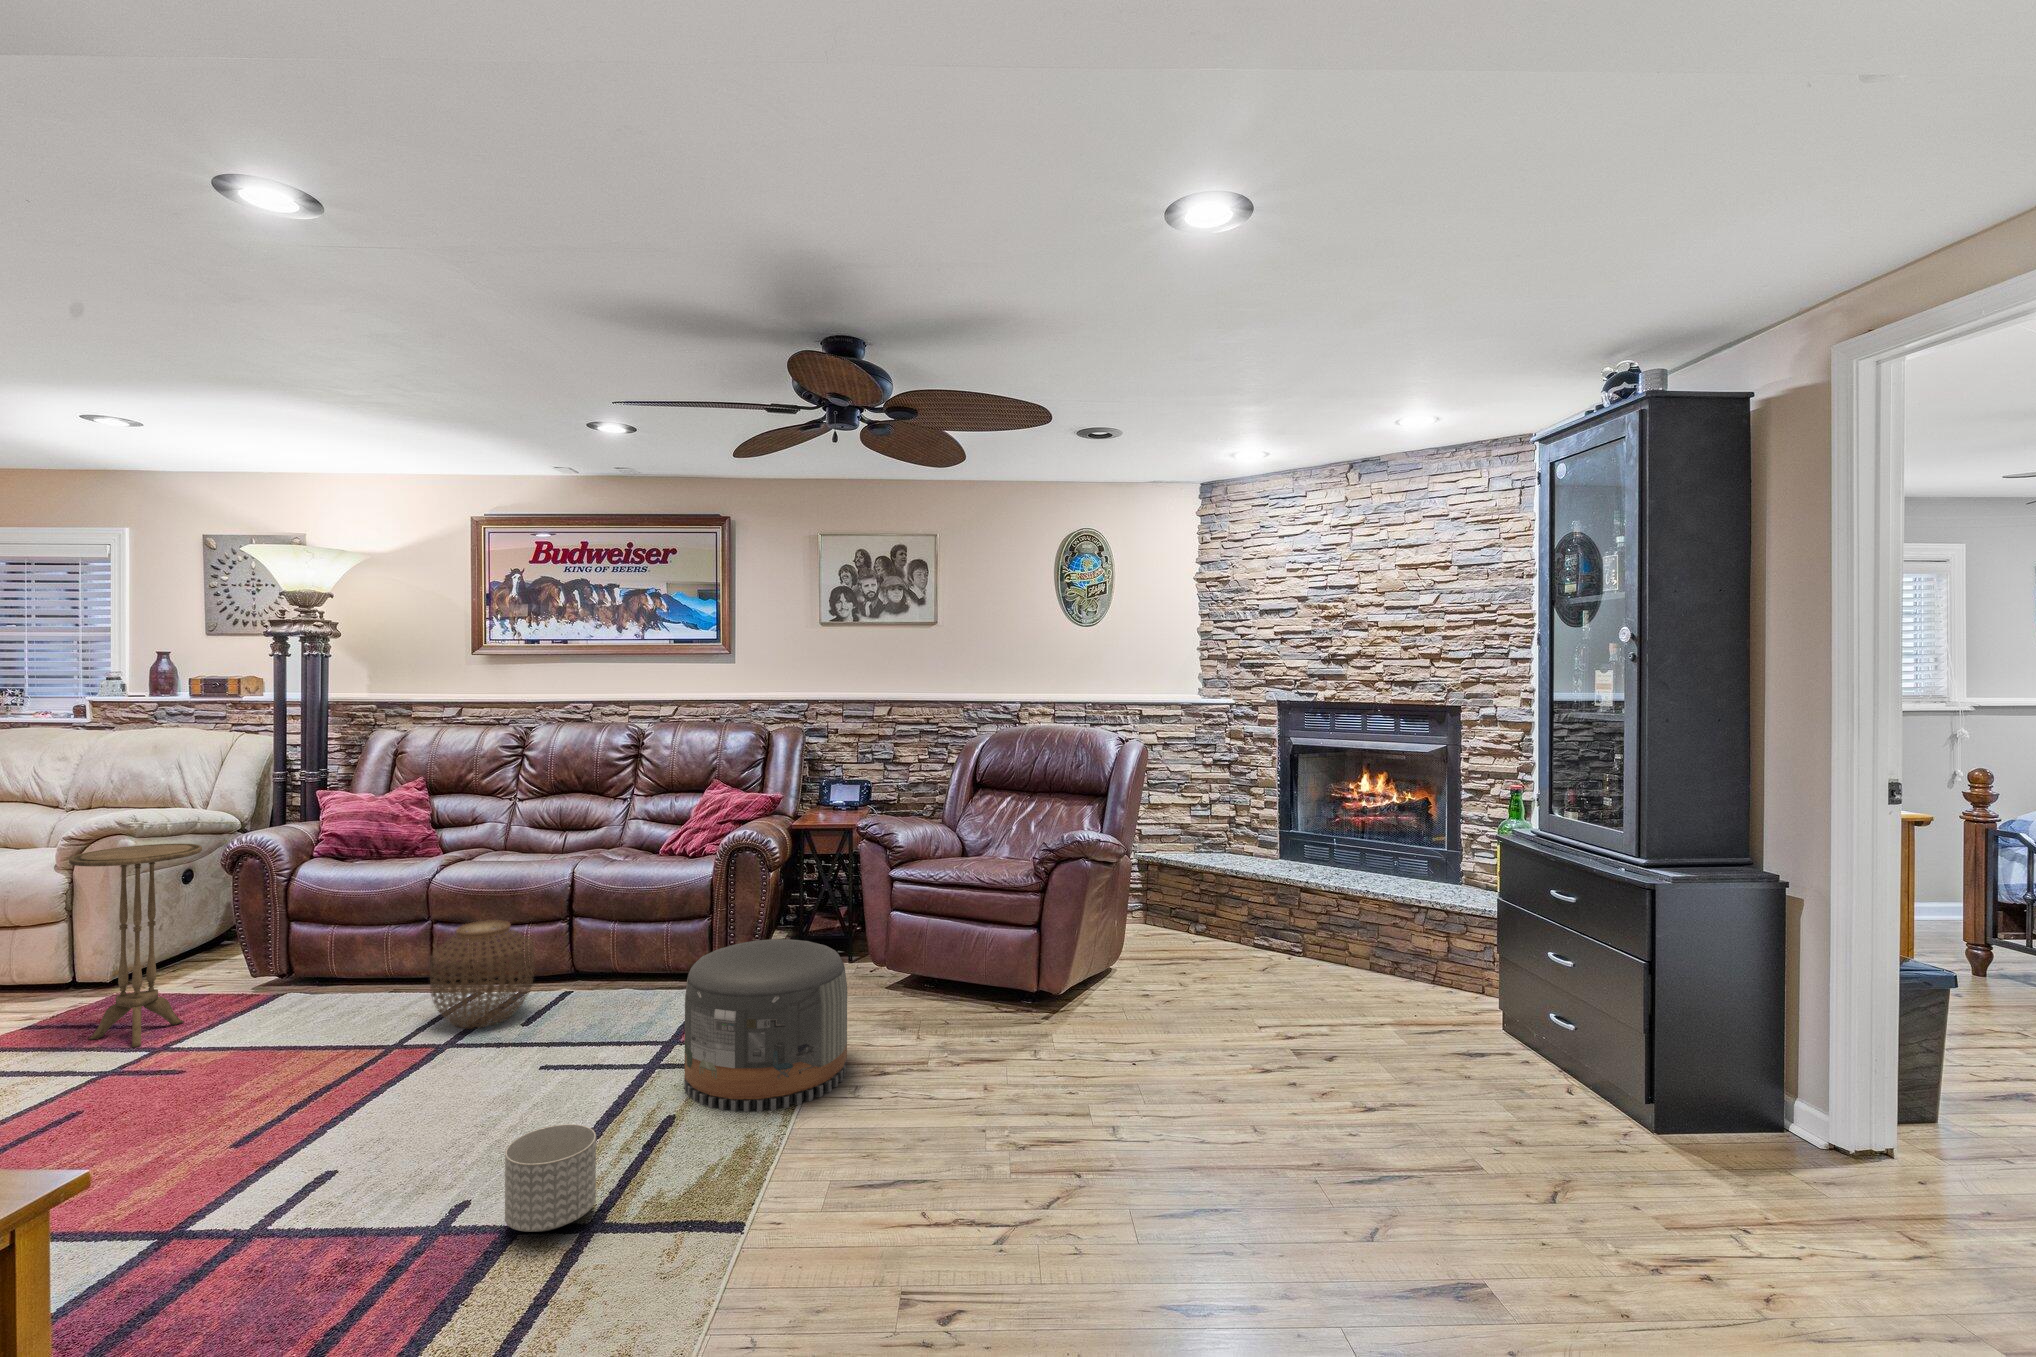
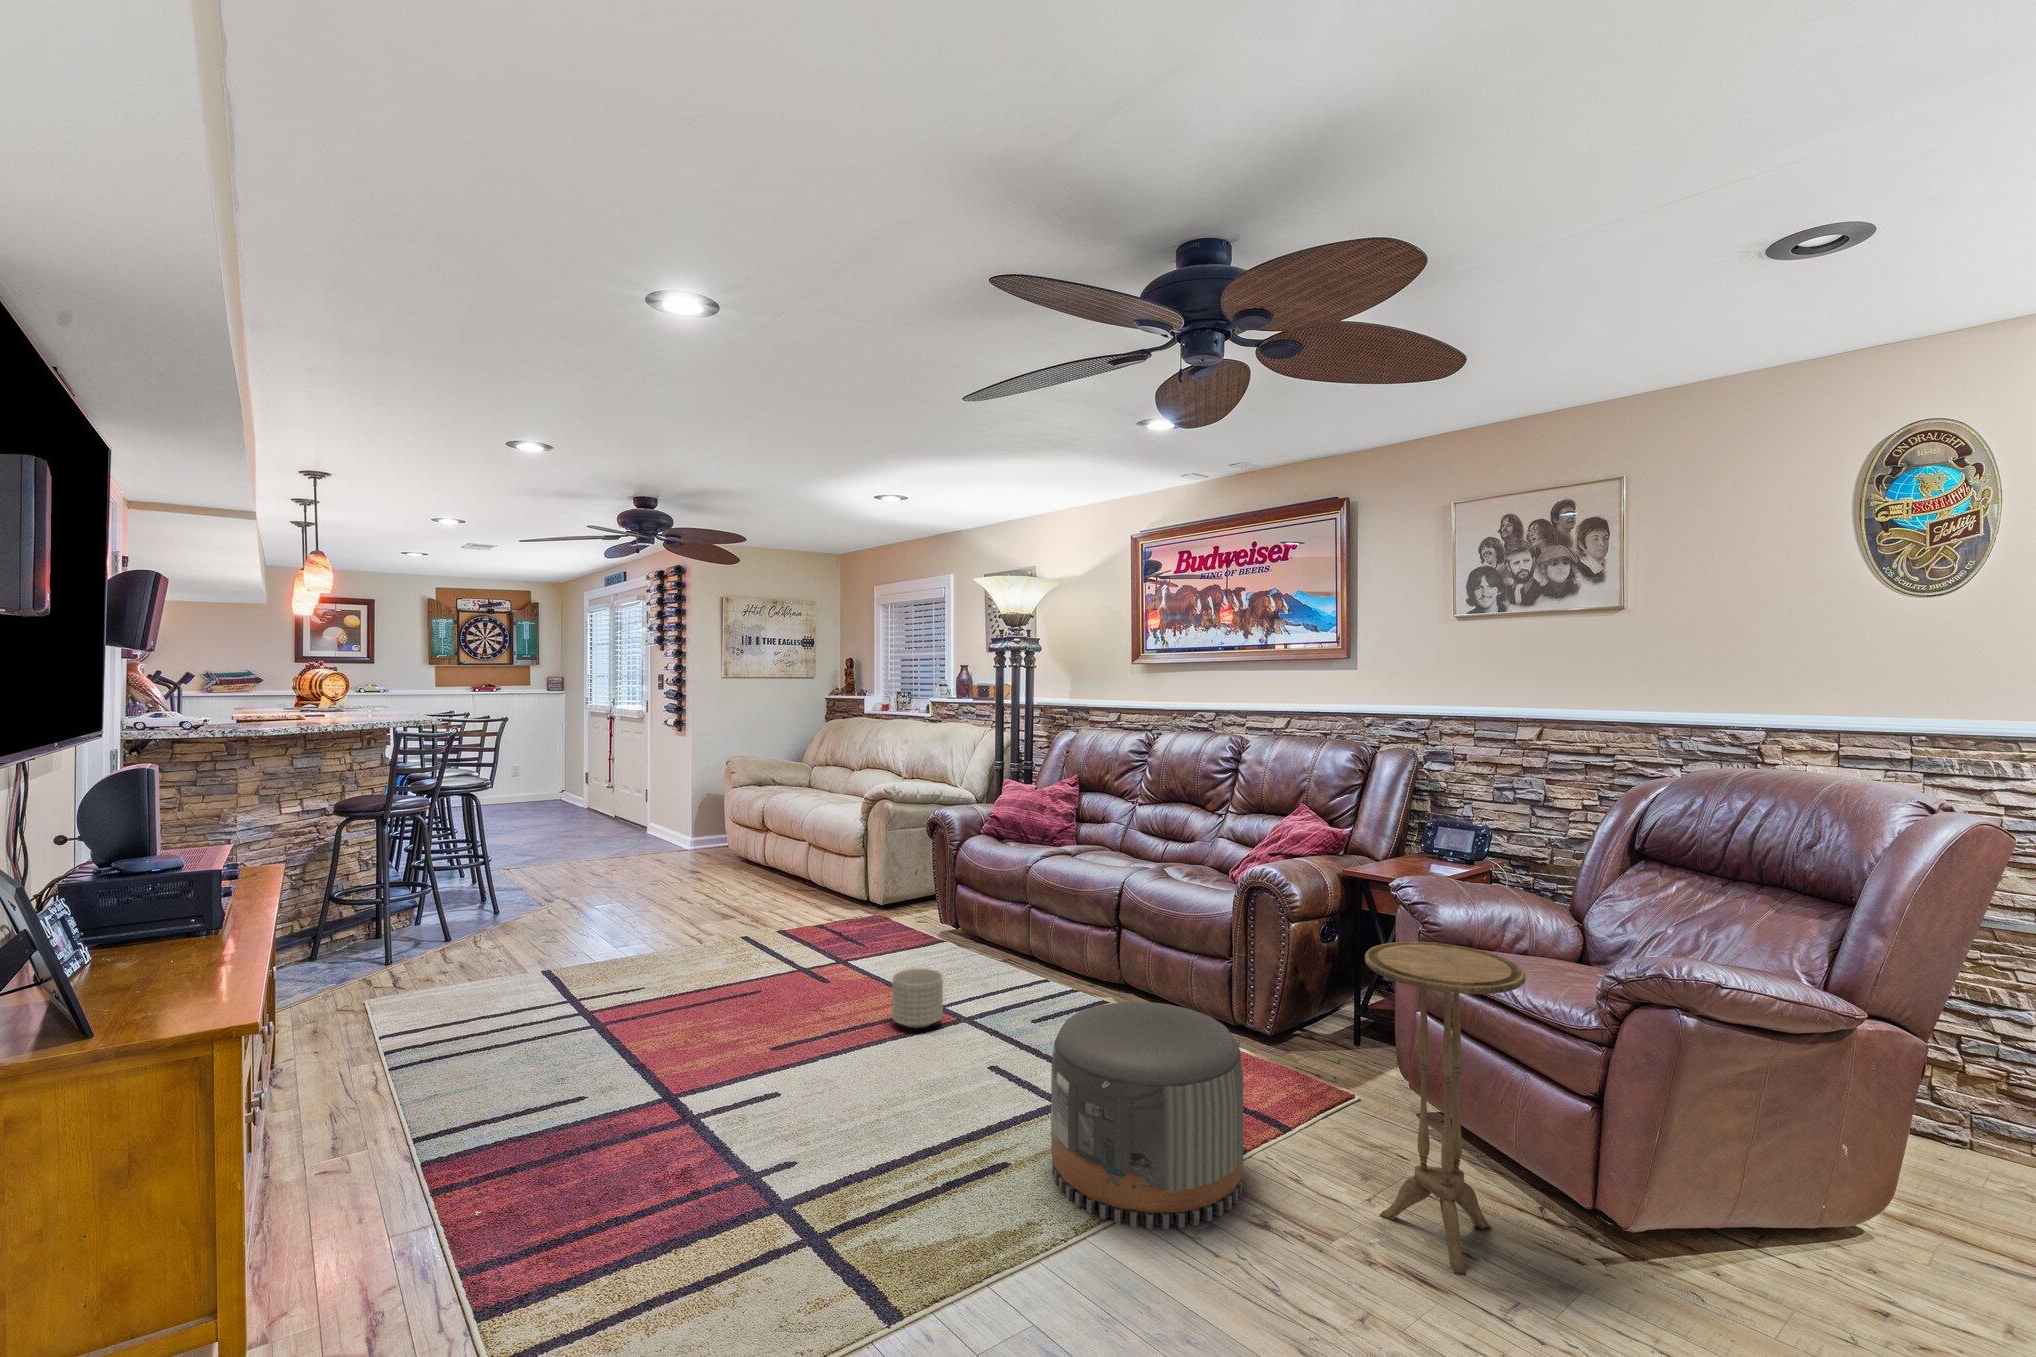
side table: present [69,844,202,1048] -> present [1365,942,1525,1275]
woven basket: present [430,920,534,1028] -> none [976,913,1060,1013]
planter: present [505,1124,596,1232] -> present [892,968,943,1028]

